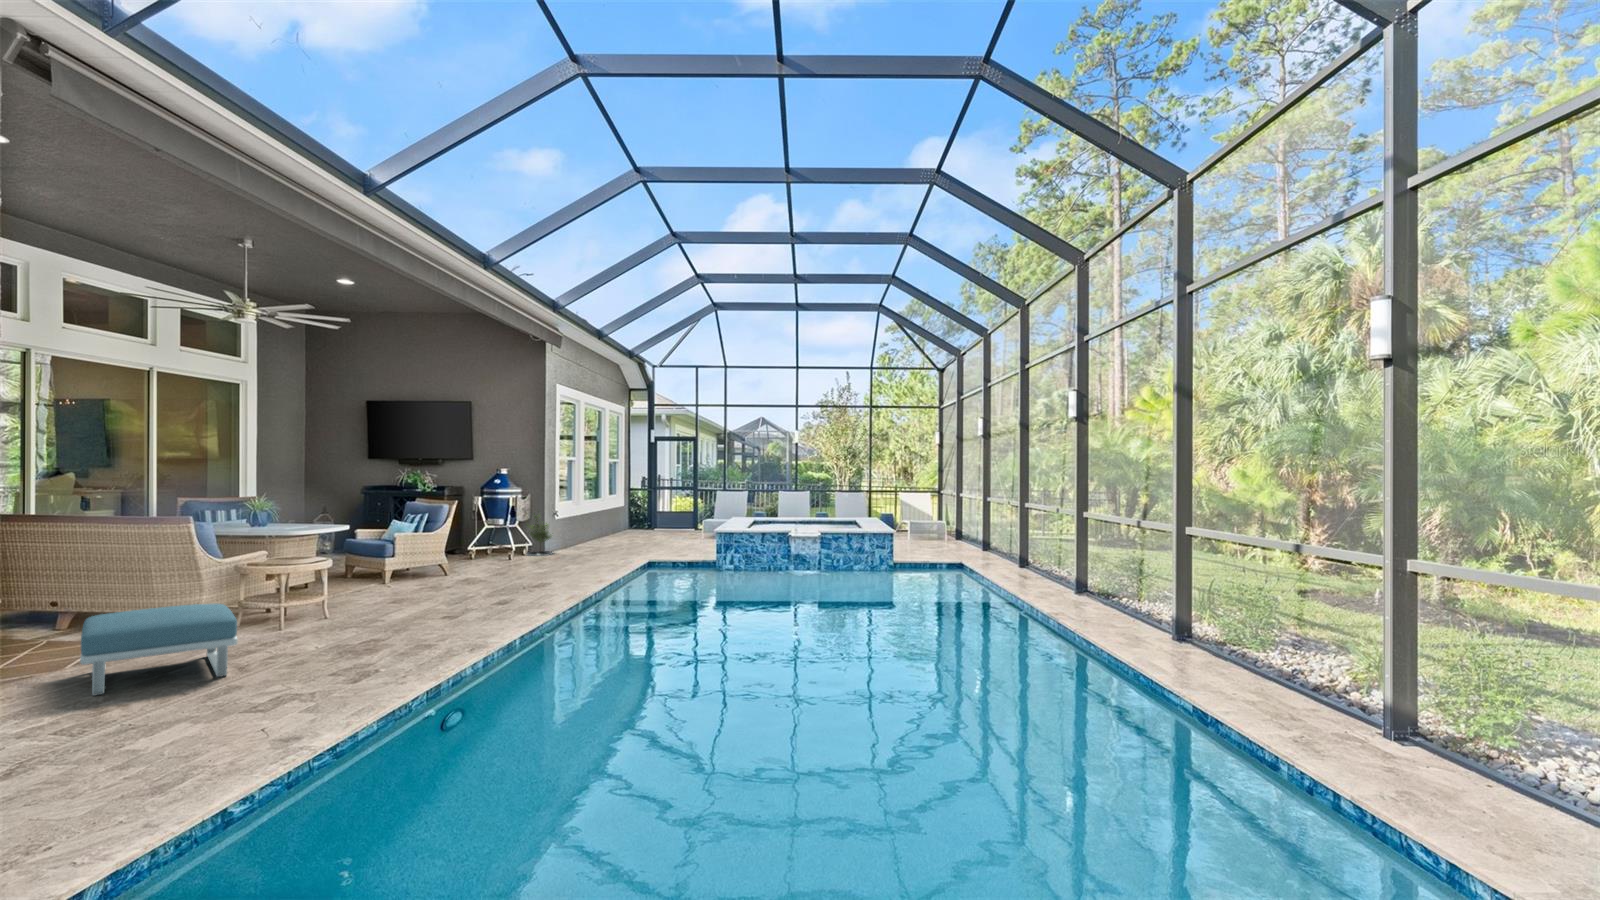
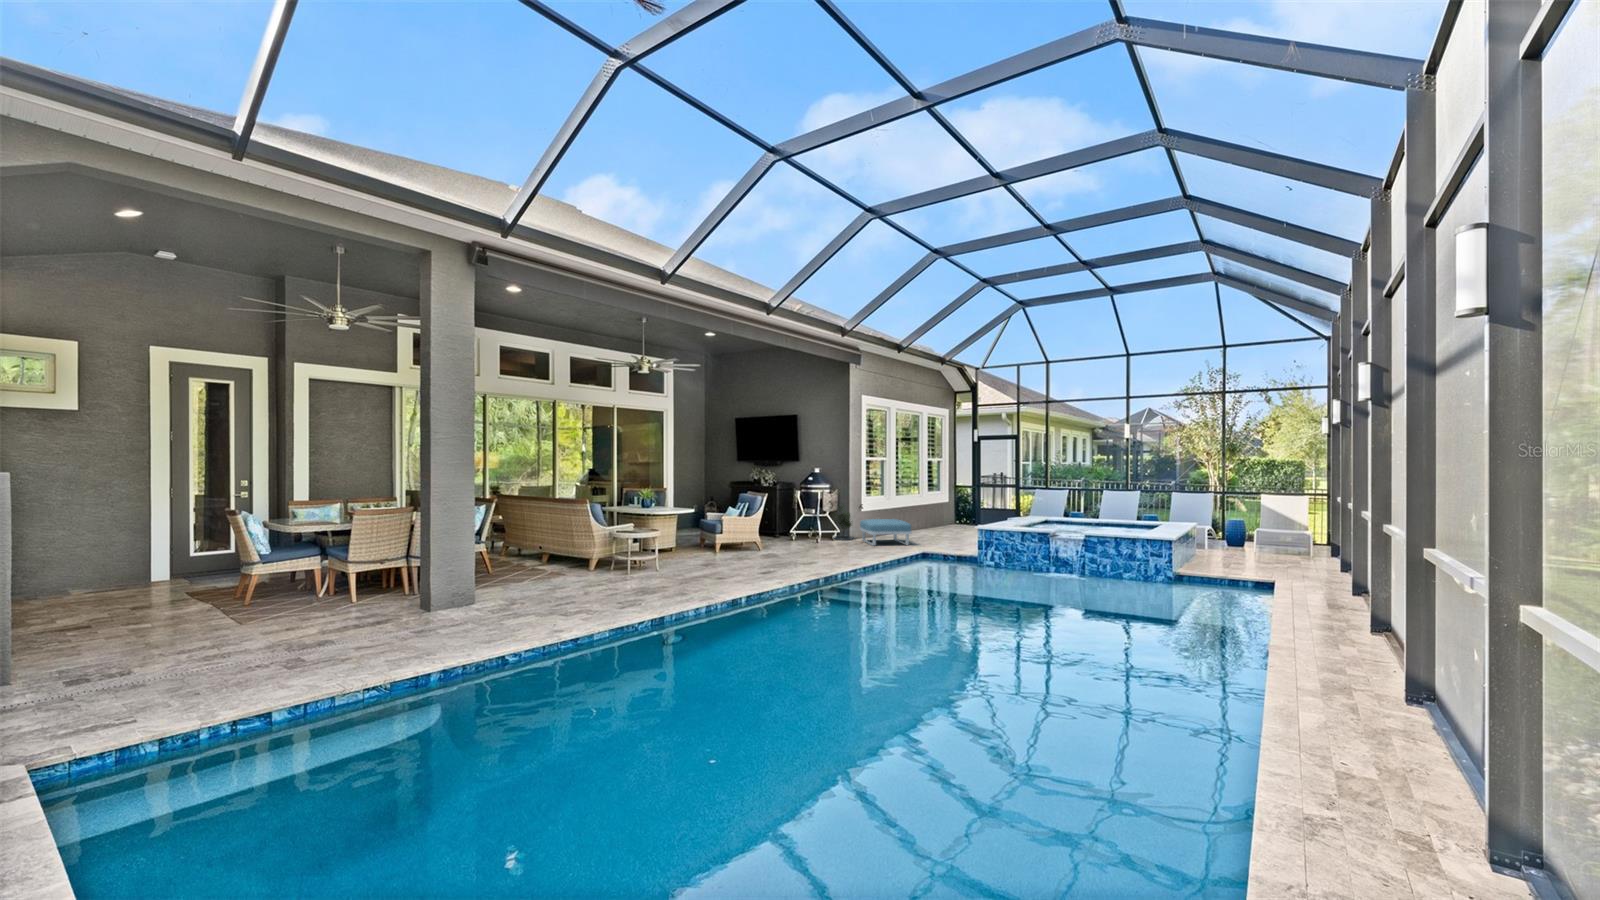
footstool: present [80,604,238,696] -> present [860,519,912,546]

